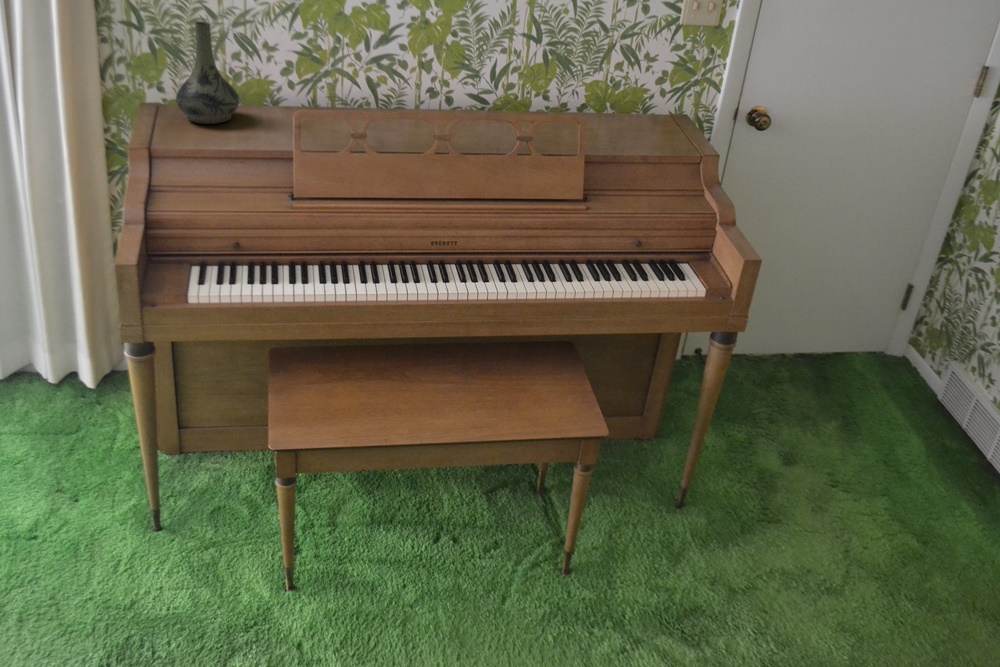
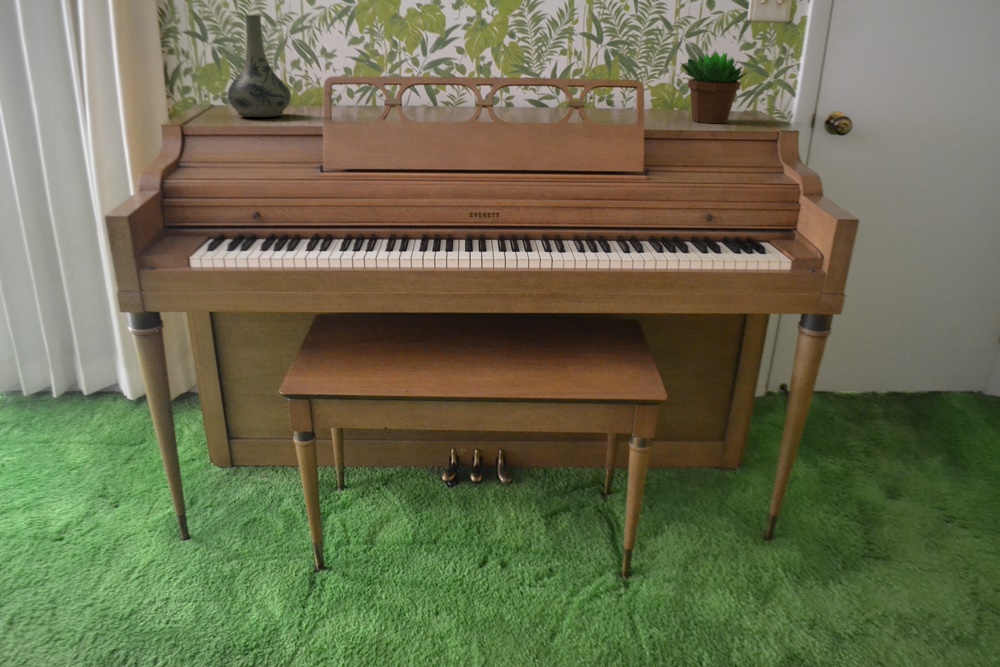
succulent plant: none [615,64,678,132] -> present [681,53,746,123]

